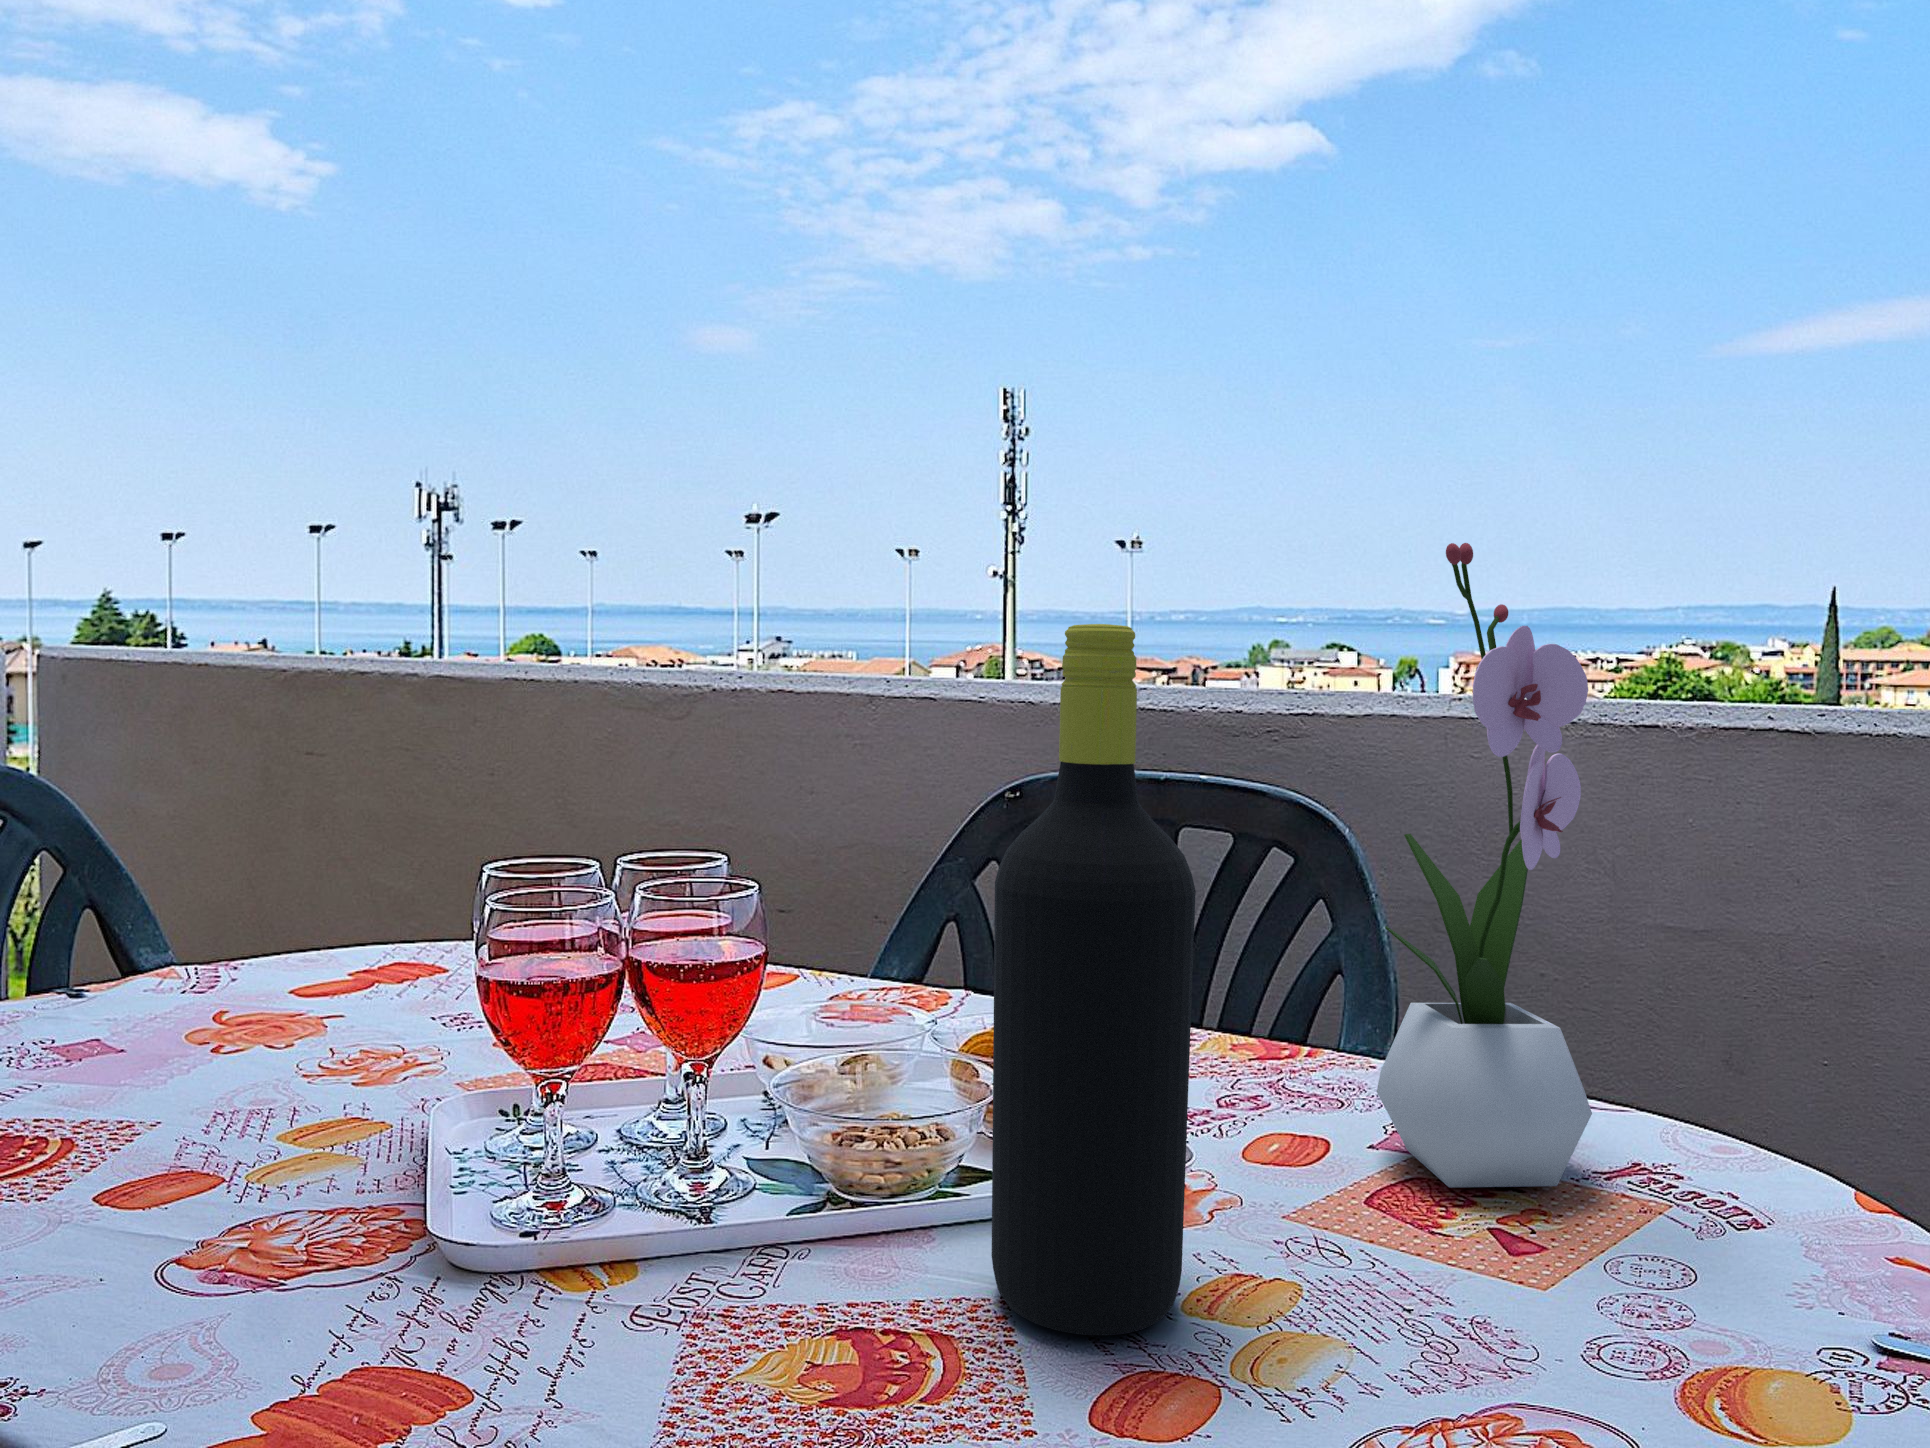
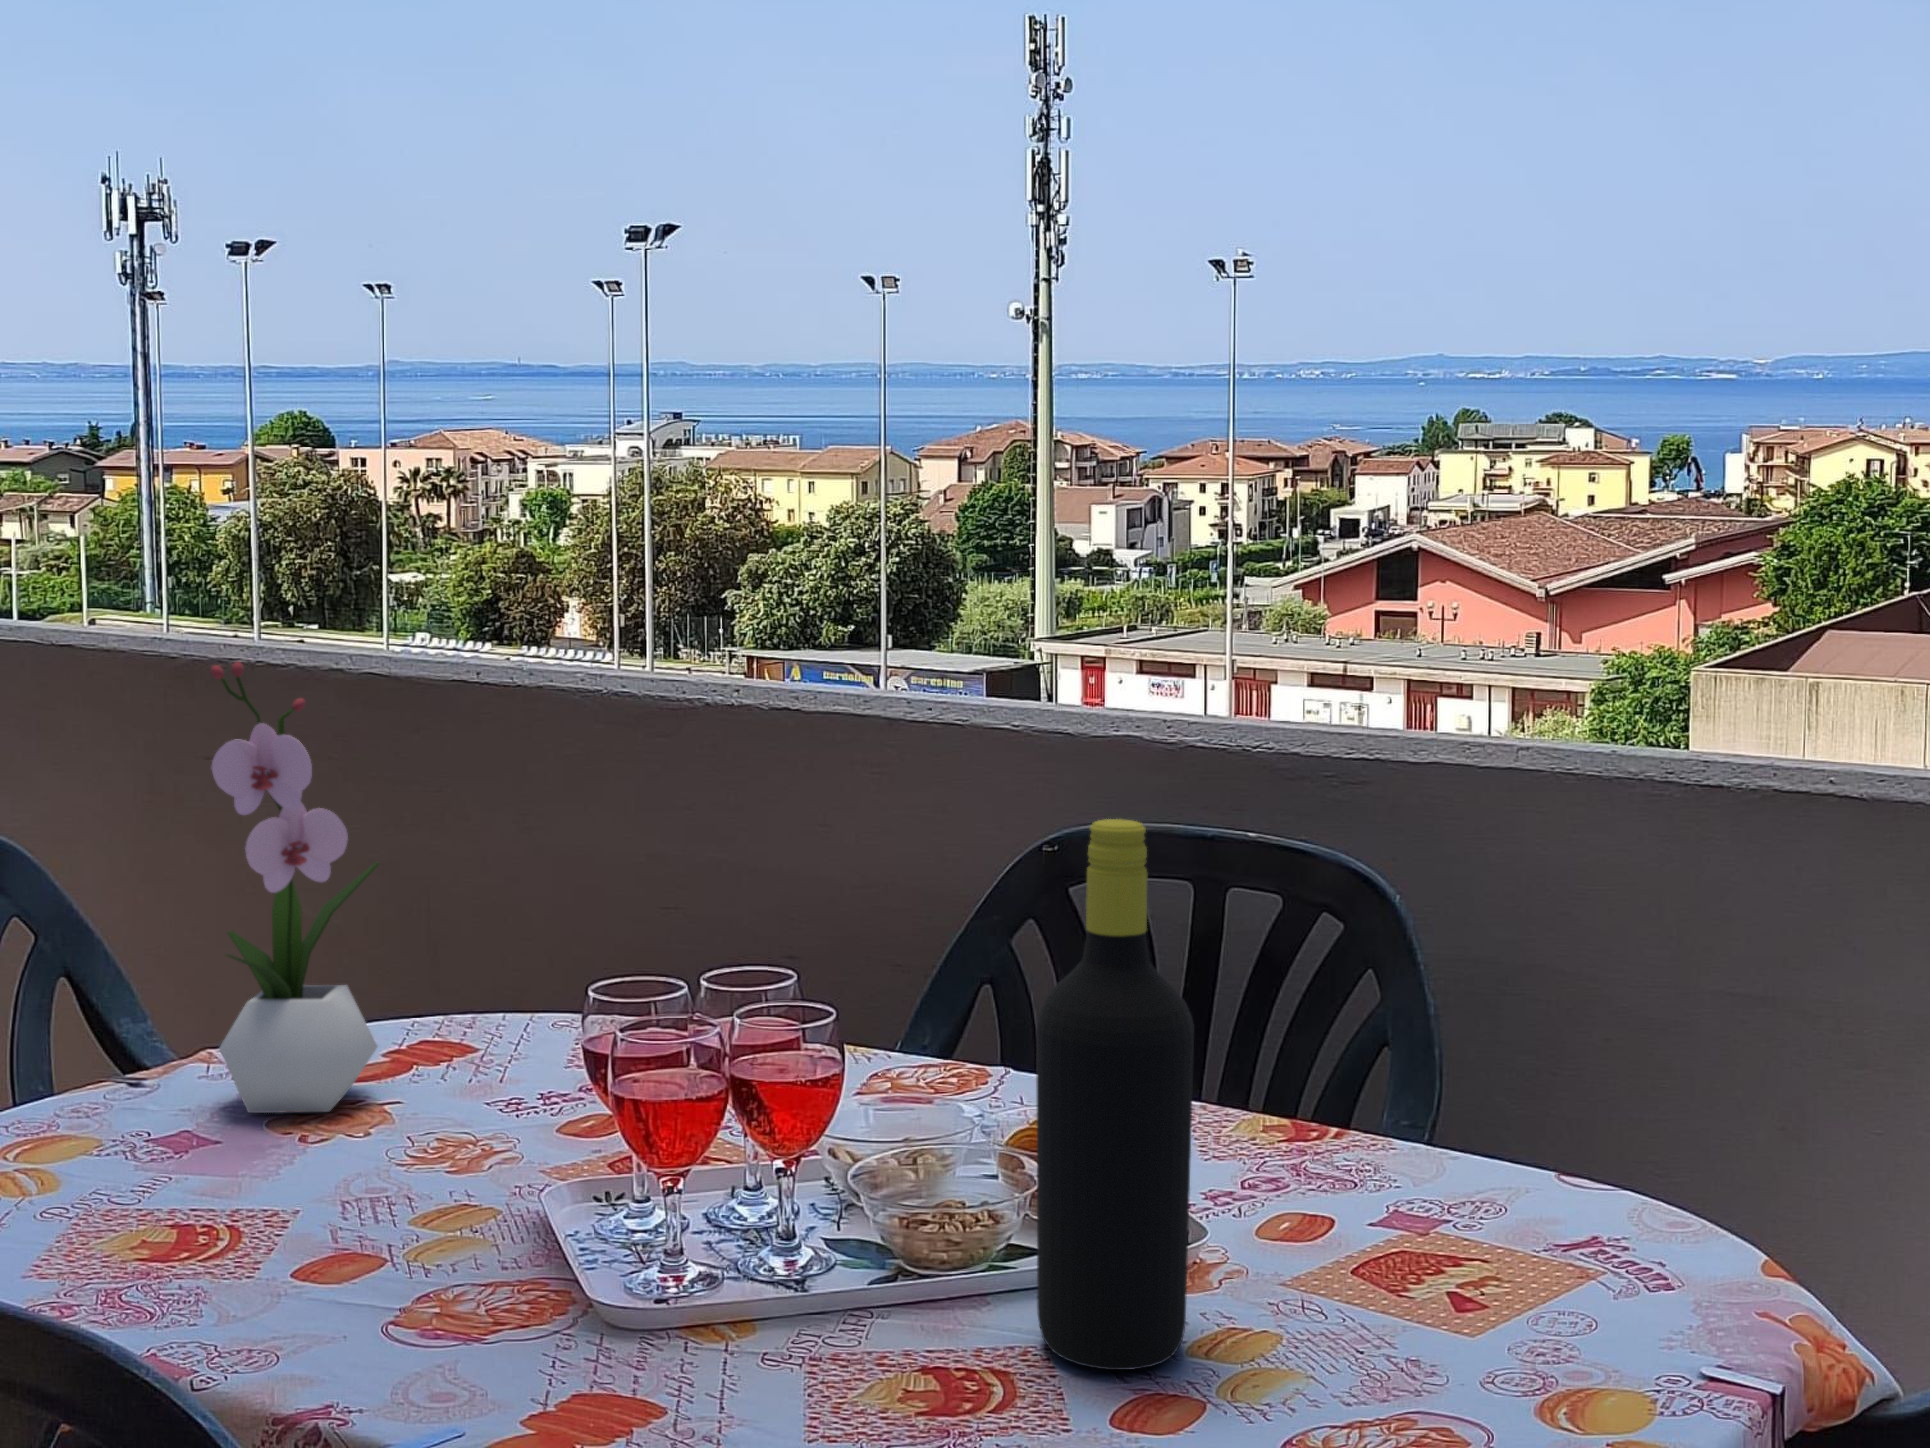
flower arrangement: present [1377,543,1592,1187] -> present [211,661,379,1113]

